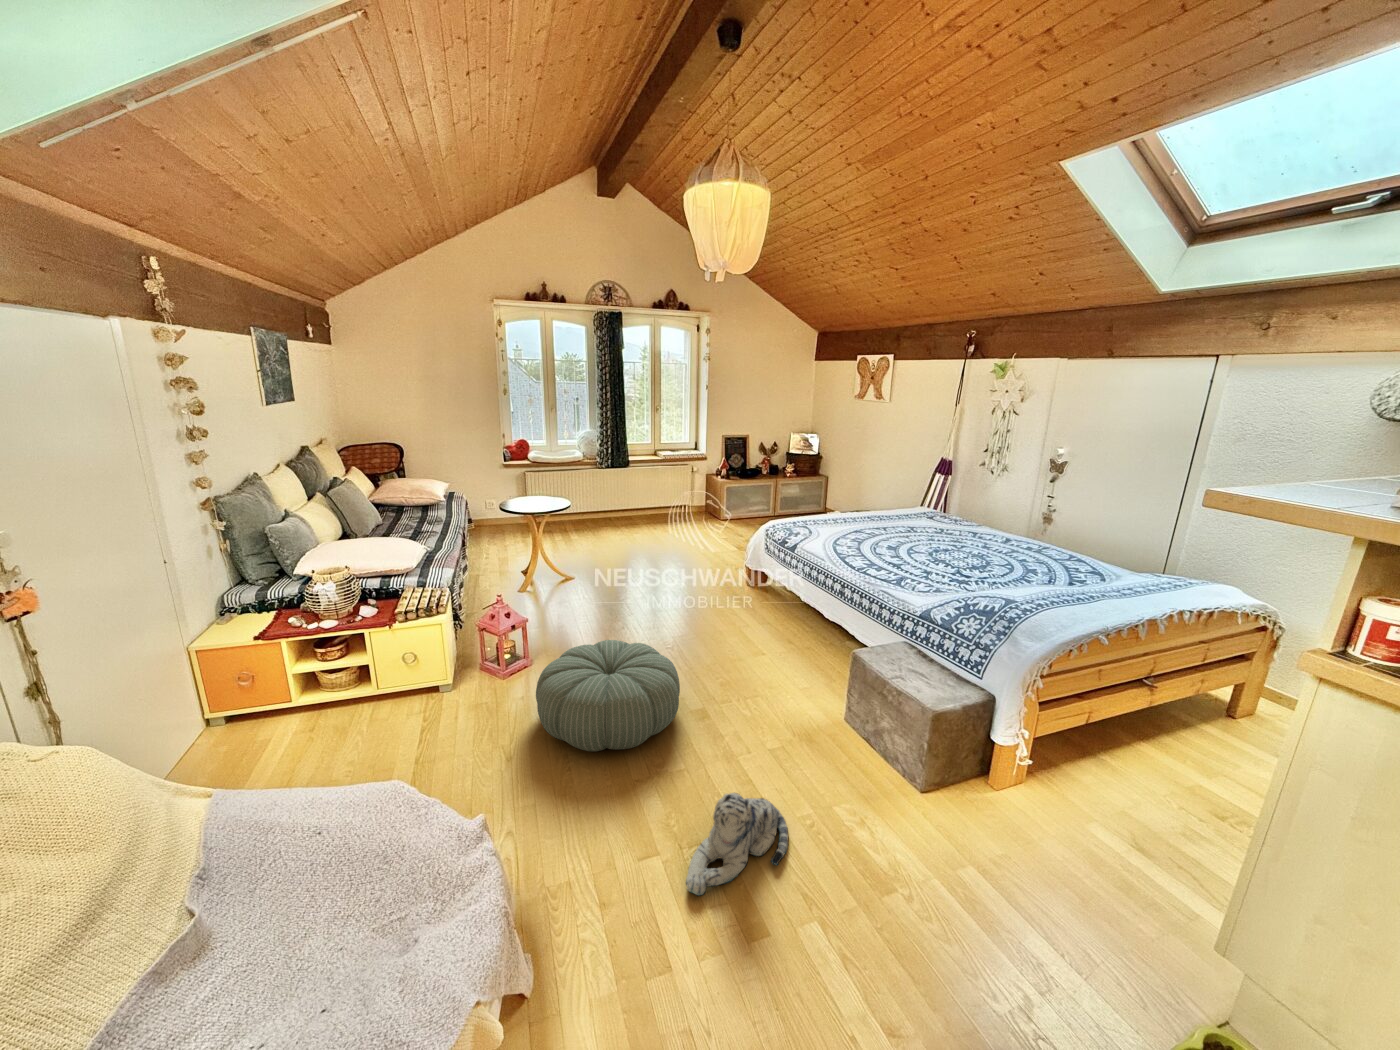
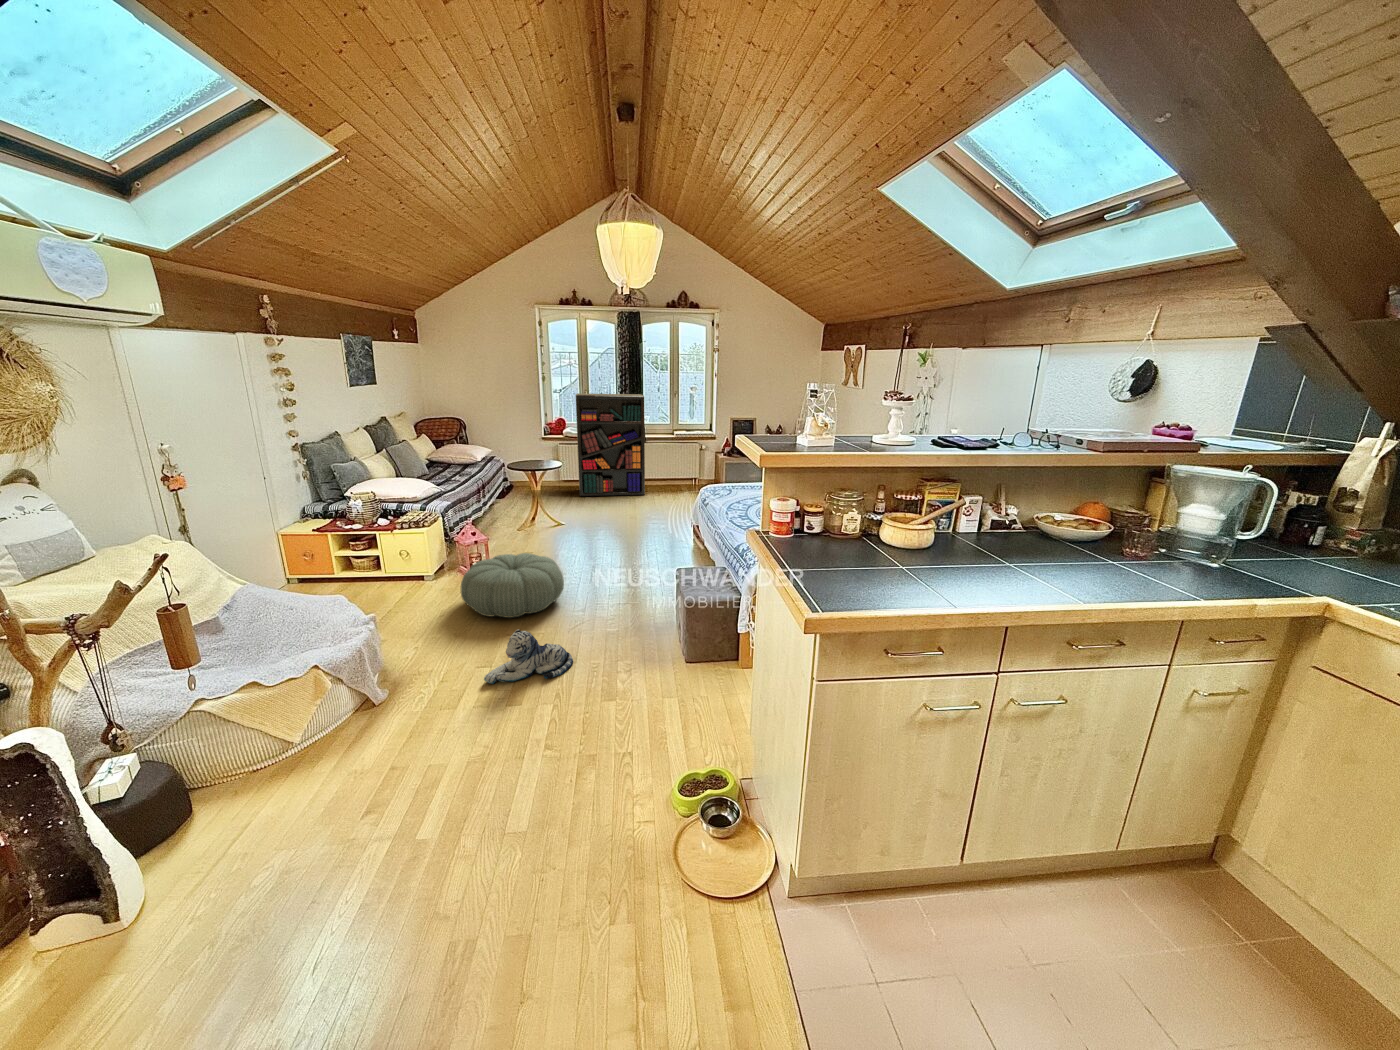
bookshelf: none [552,410,641,537] -> present [576,393,645,496]

